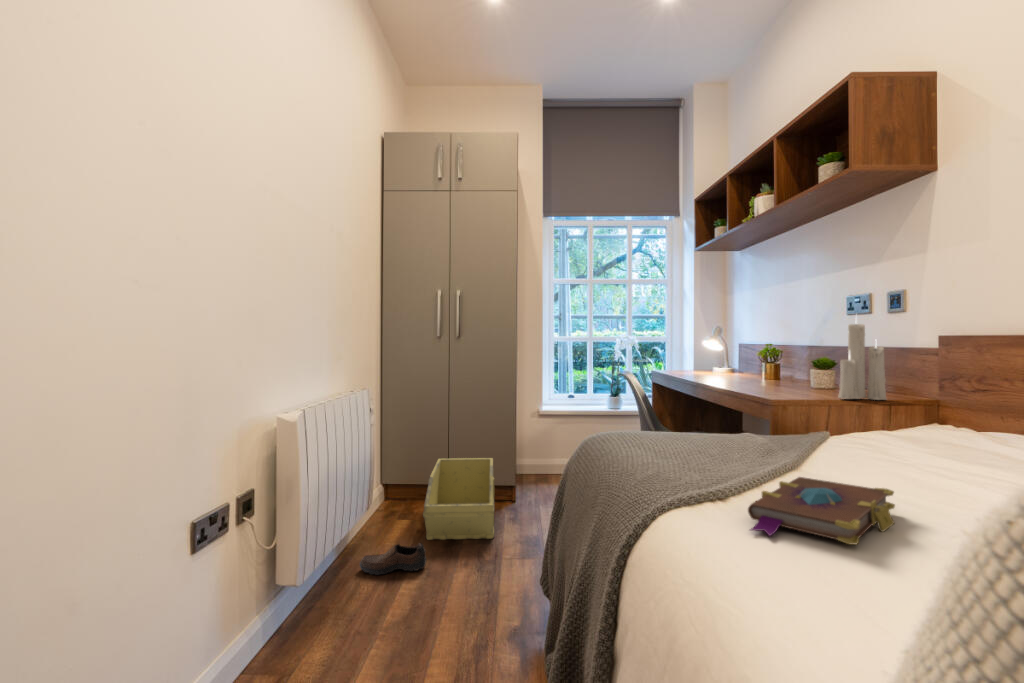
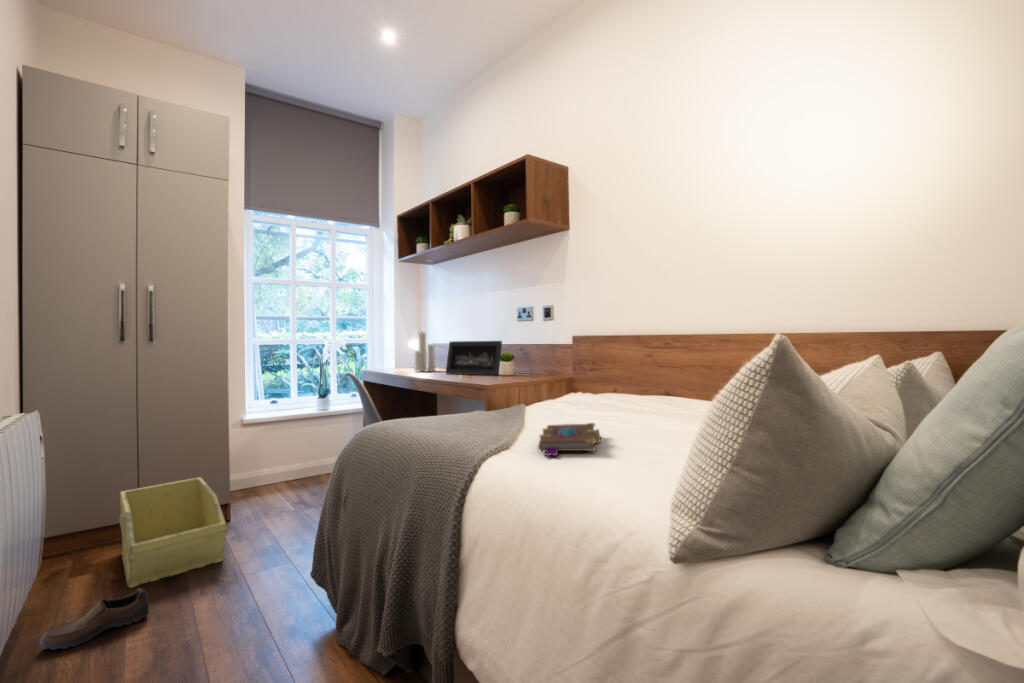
candle: present [838,323,886,400] -> present [414,332,435,371]
picture frame: none [732,342,814,389] -> present [446,341,502,375]

